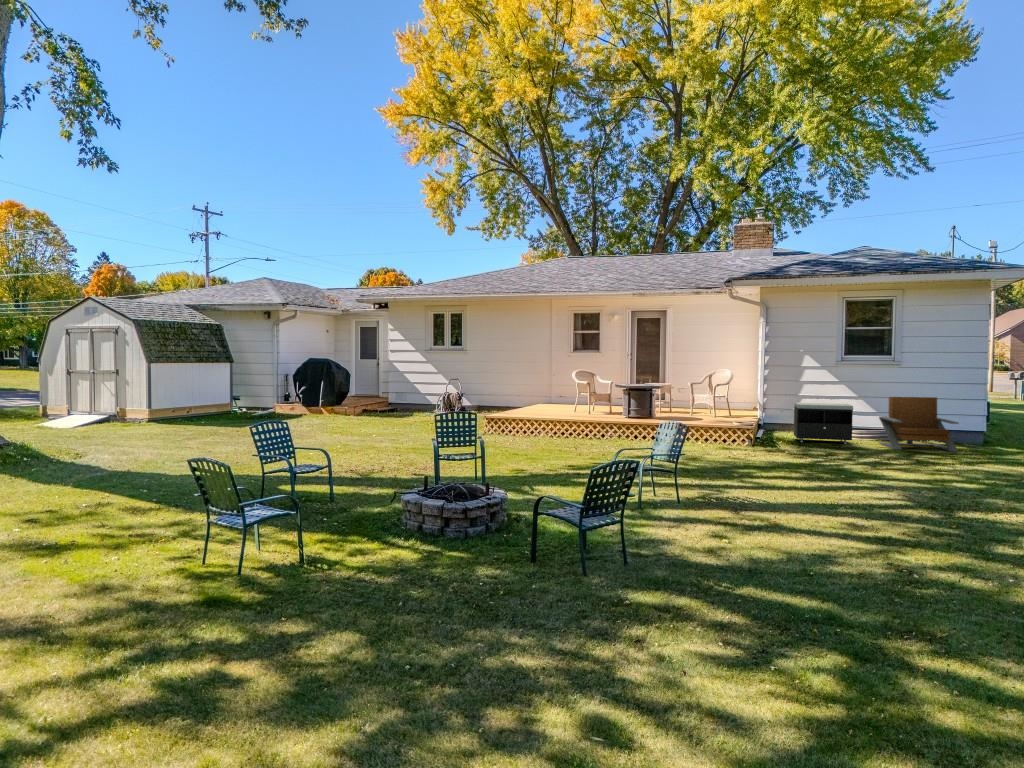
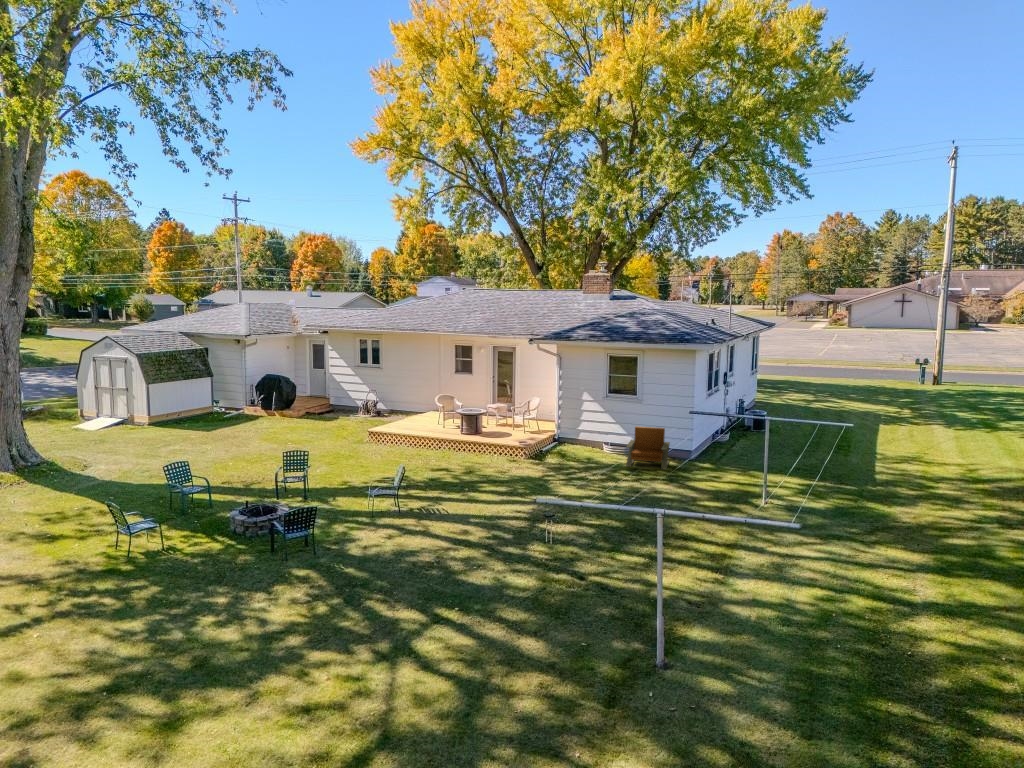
storage bench: present [794,402,853,444] -> none [573,427,613,459]

